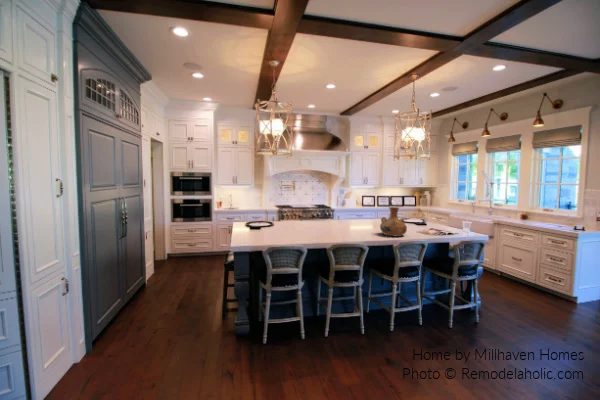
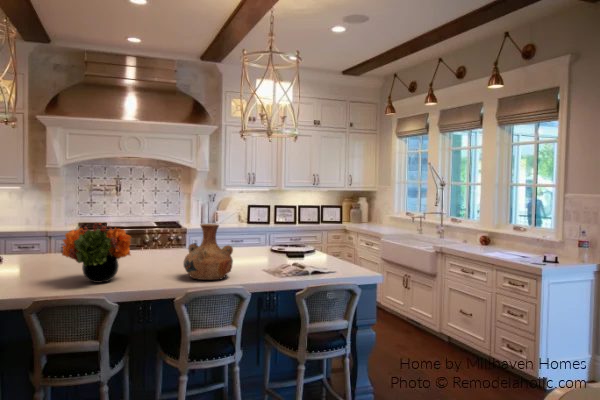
flower arrangement: none [324,206,357,237] -> present [62,223,131,283]

